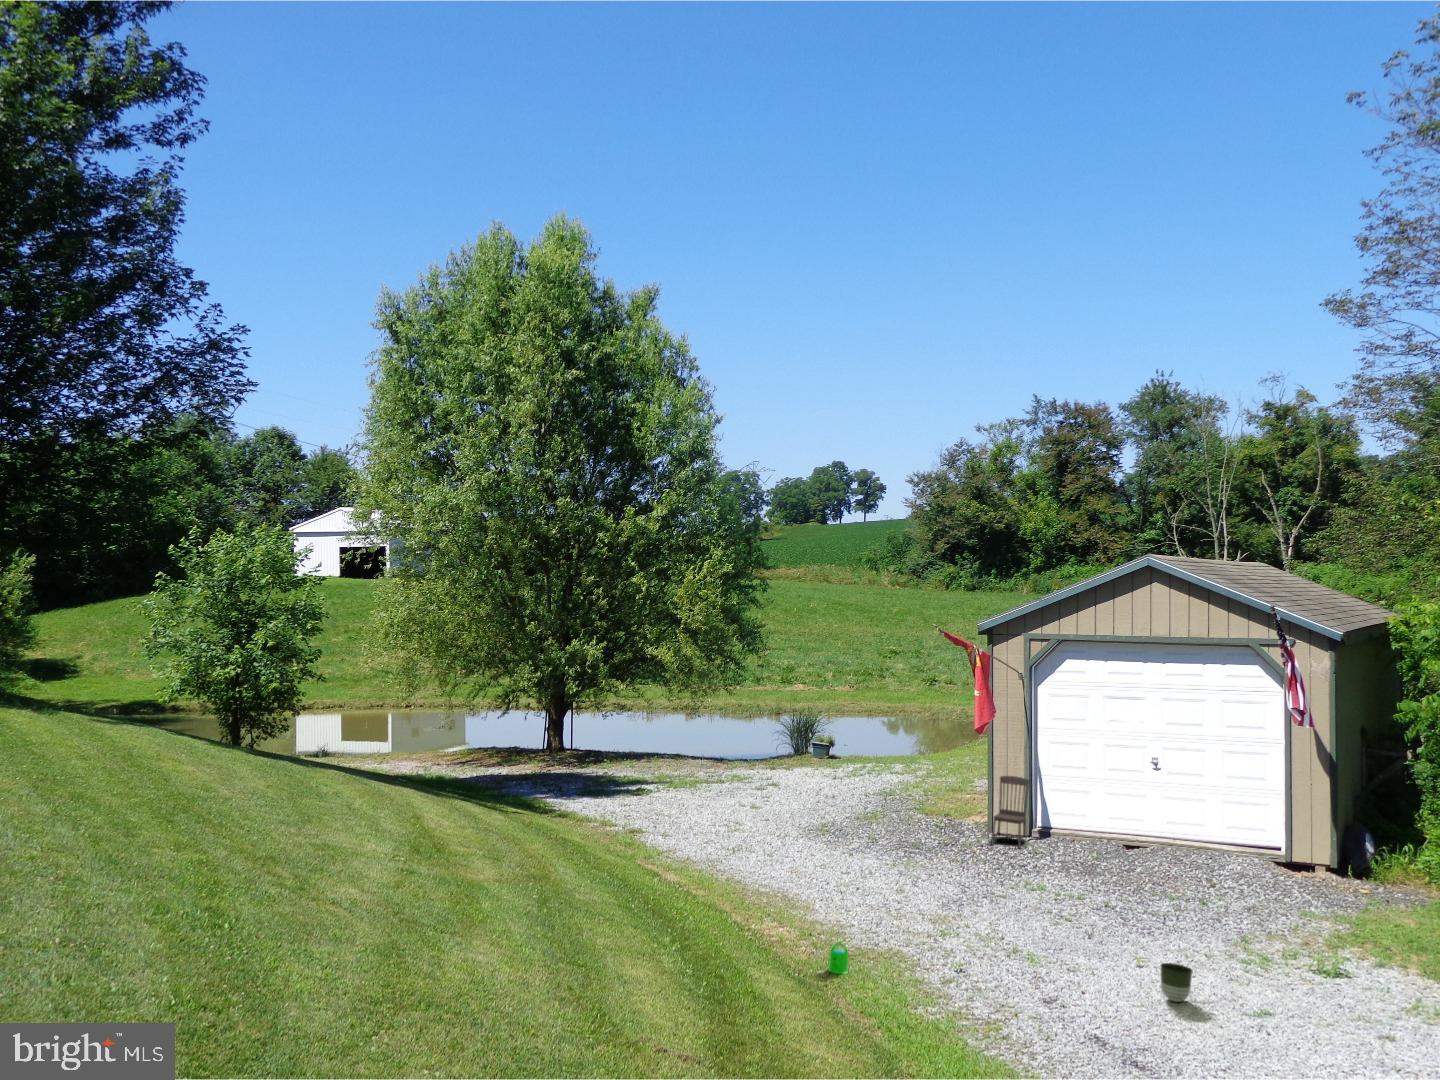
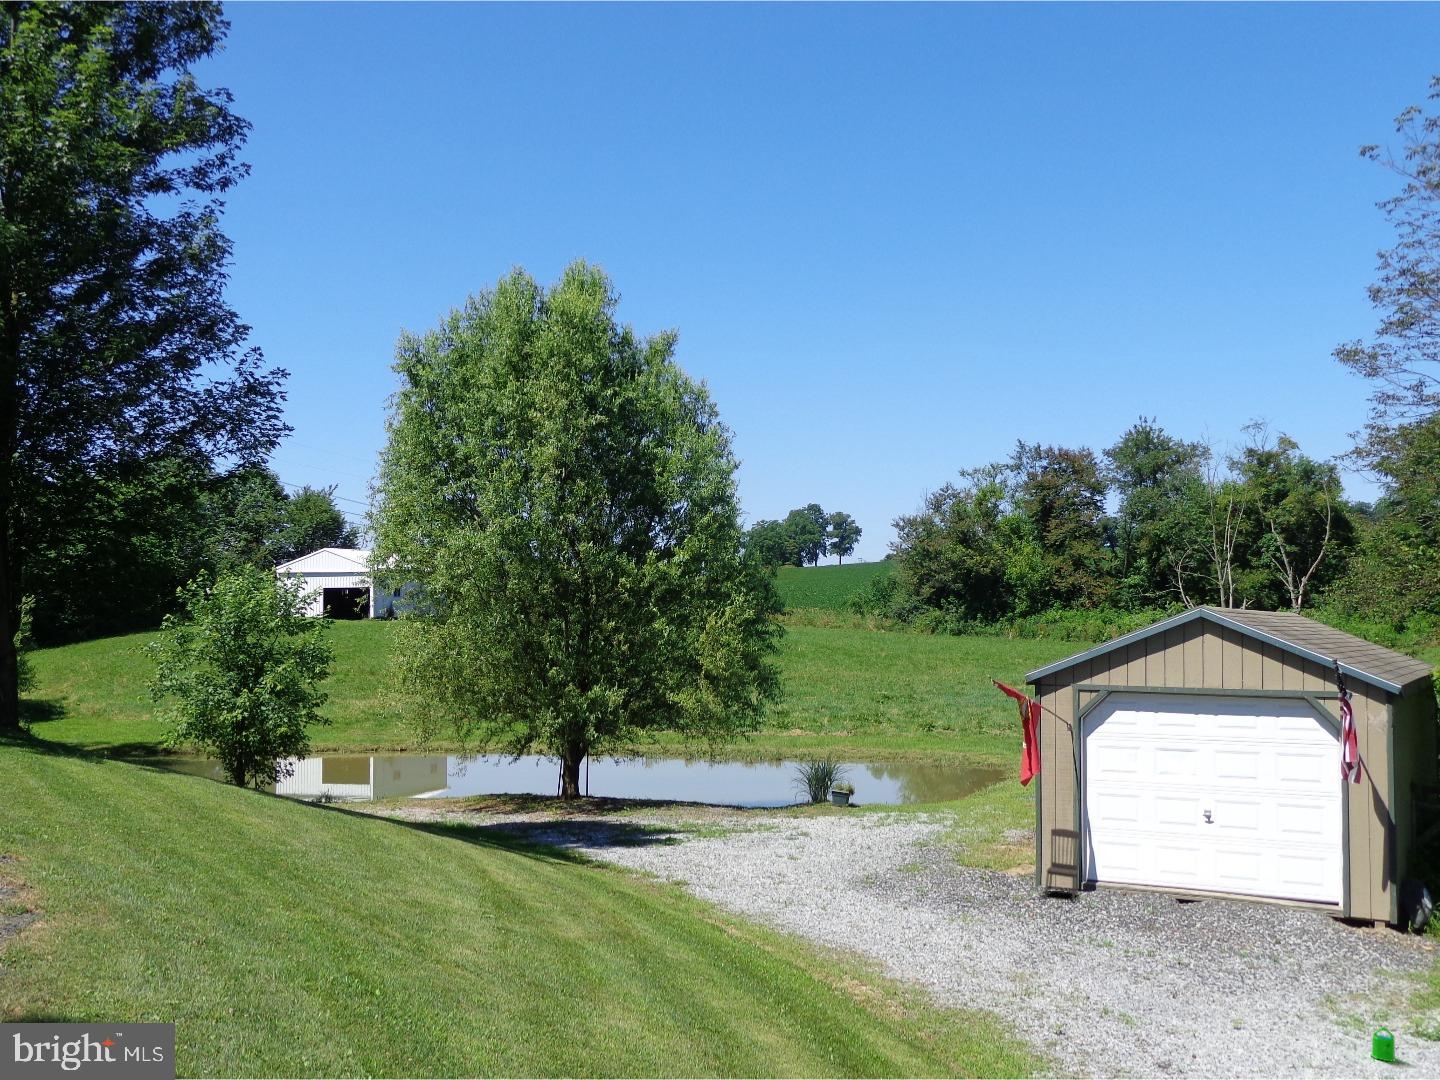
watering can: present [828,942,848,974] -> present [1371,1027,1395,1061]
planter: present [1161,963,1192,1002] -> none [1260,1022,1293,1061]

